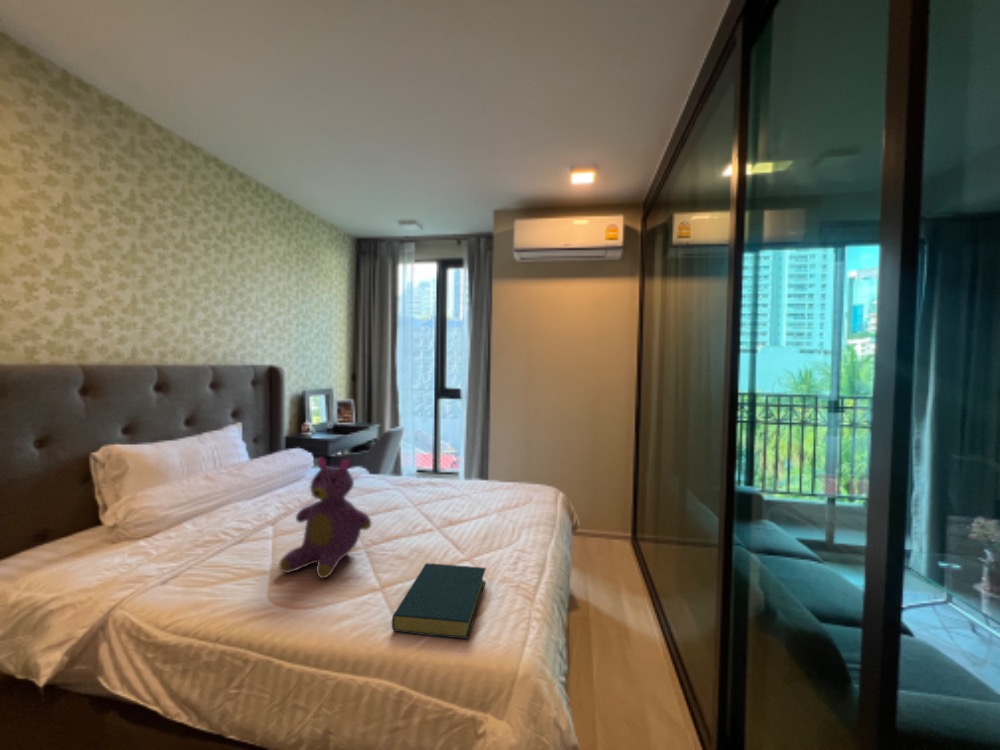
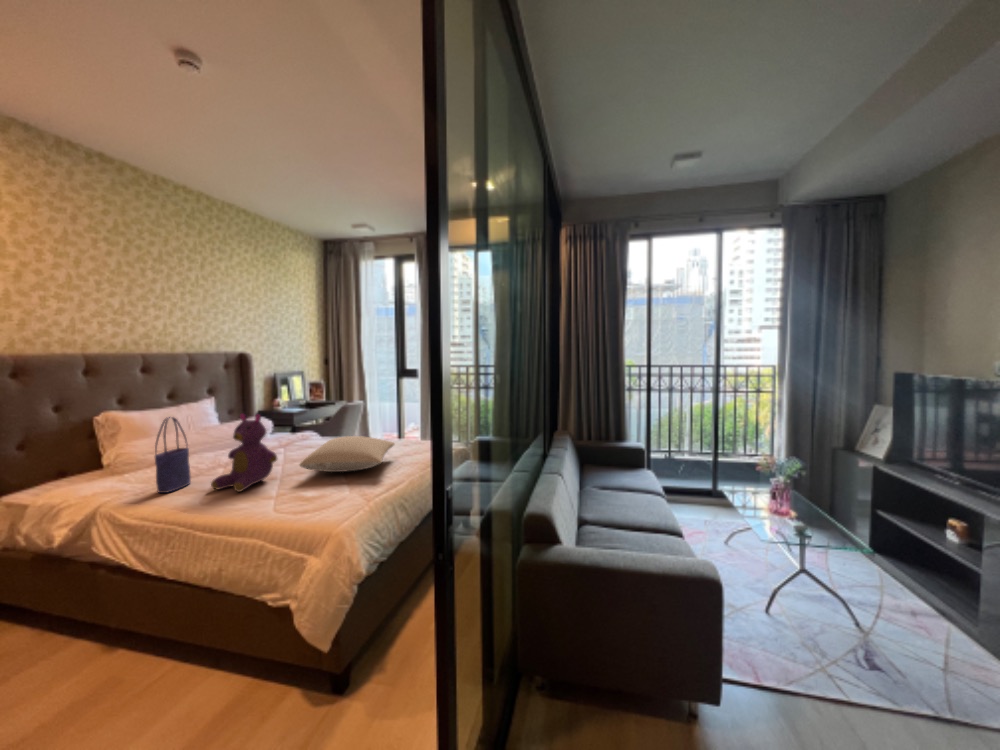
tote bag: none [197,463,241,579] -> present [155,417,191,493]
pillow: none [402,485,516,539] -> present [300,436,394,472]
hardback book: present [392,563,486,639] -> none [264,482,347,518]

